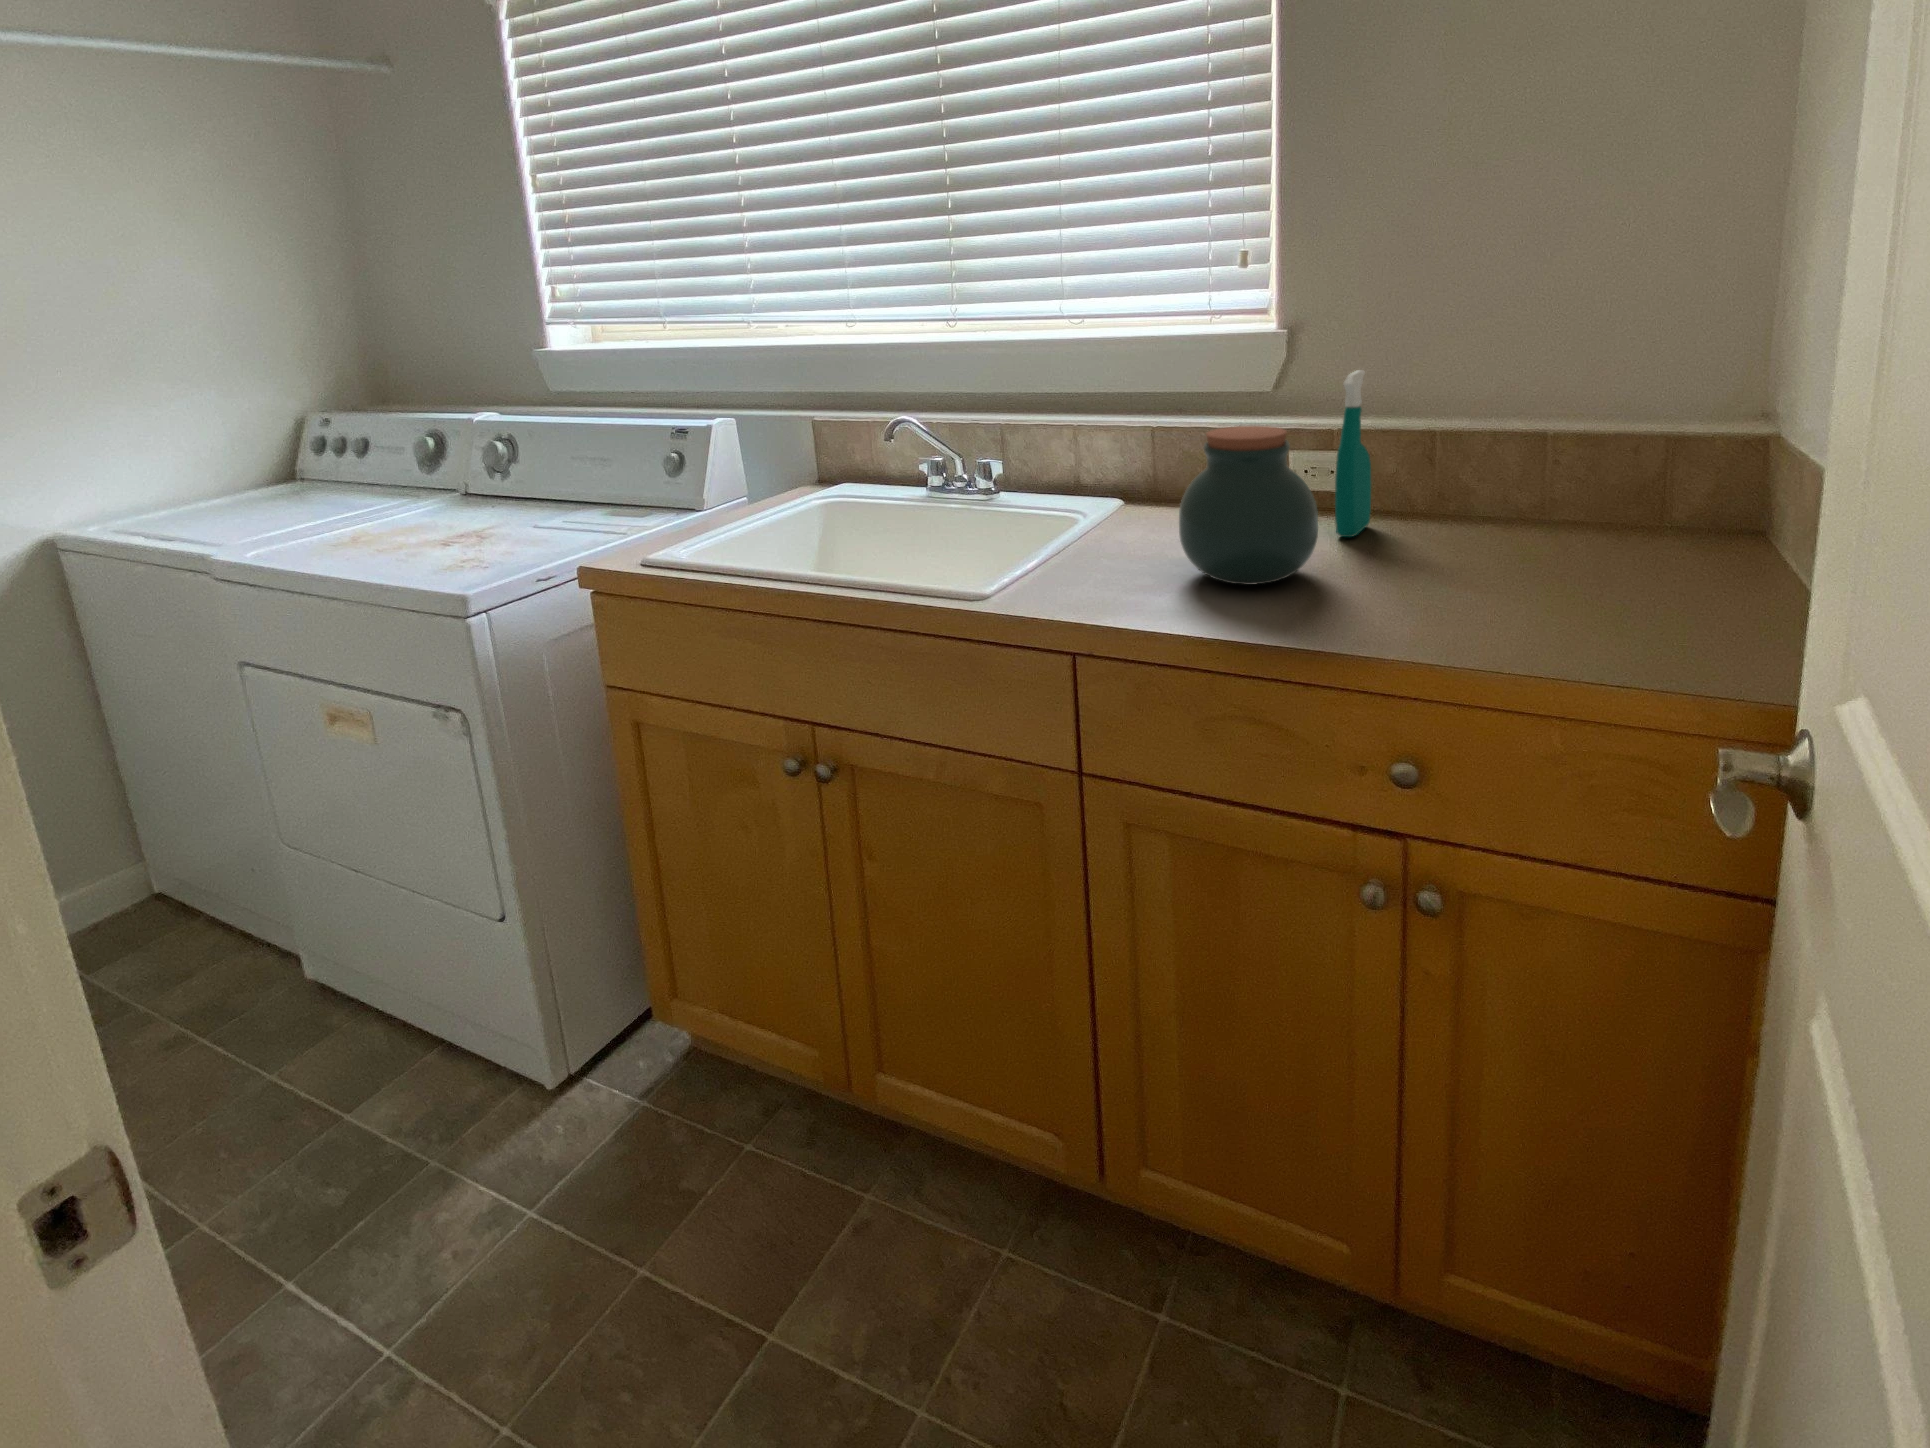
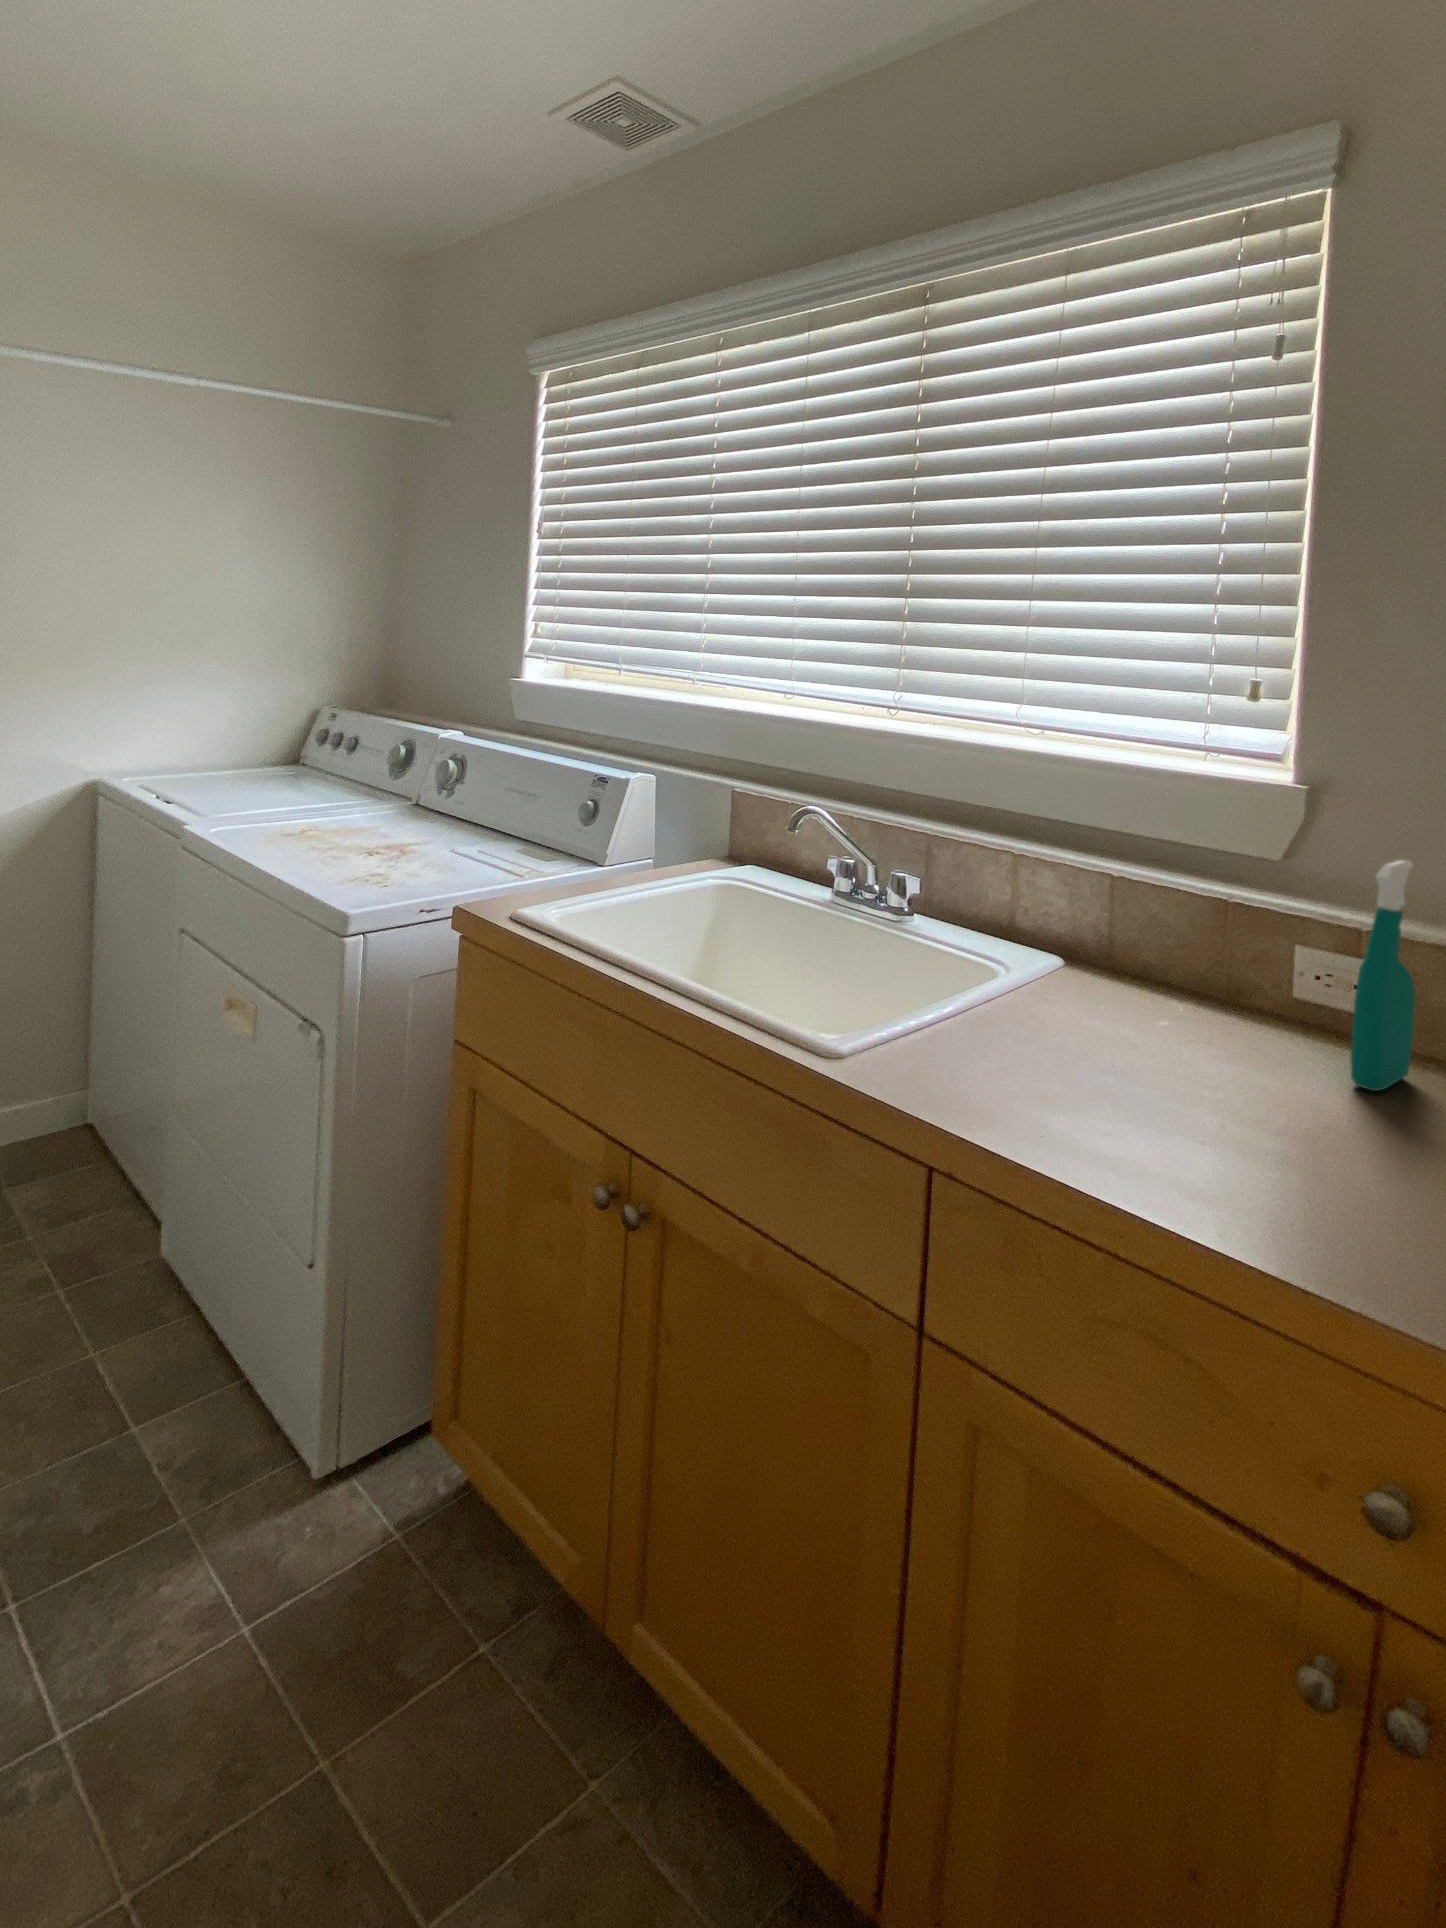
jar: present [1179,426,1318,585] -> none [1107,906,1313,1136]

